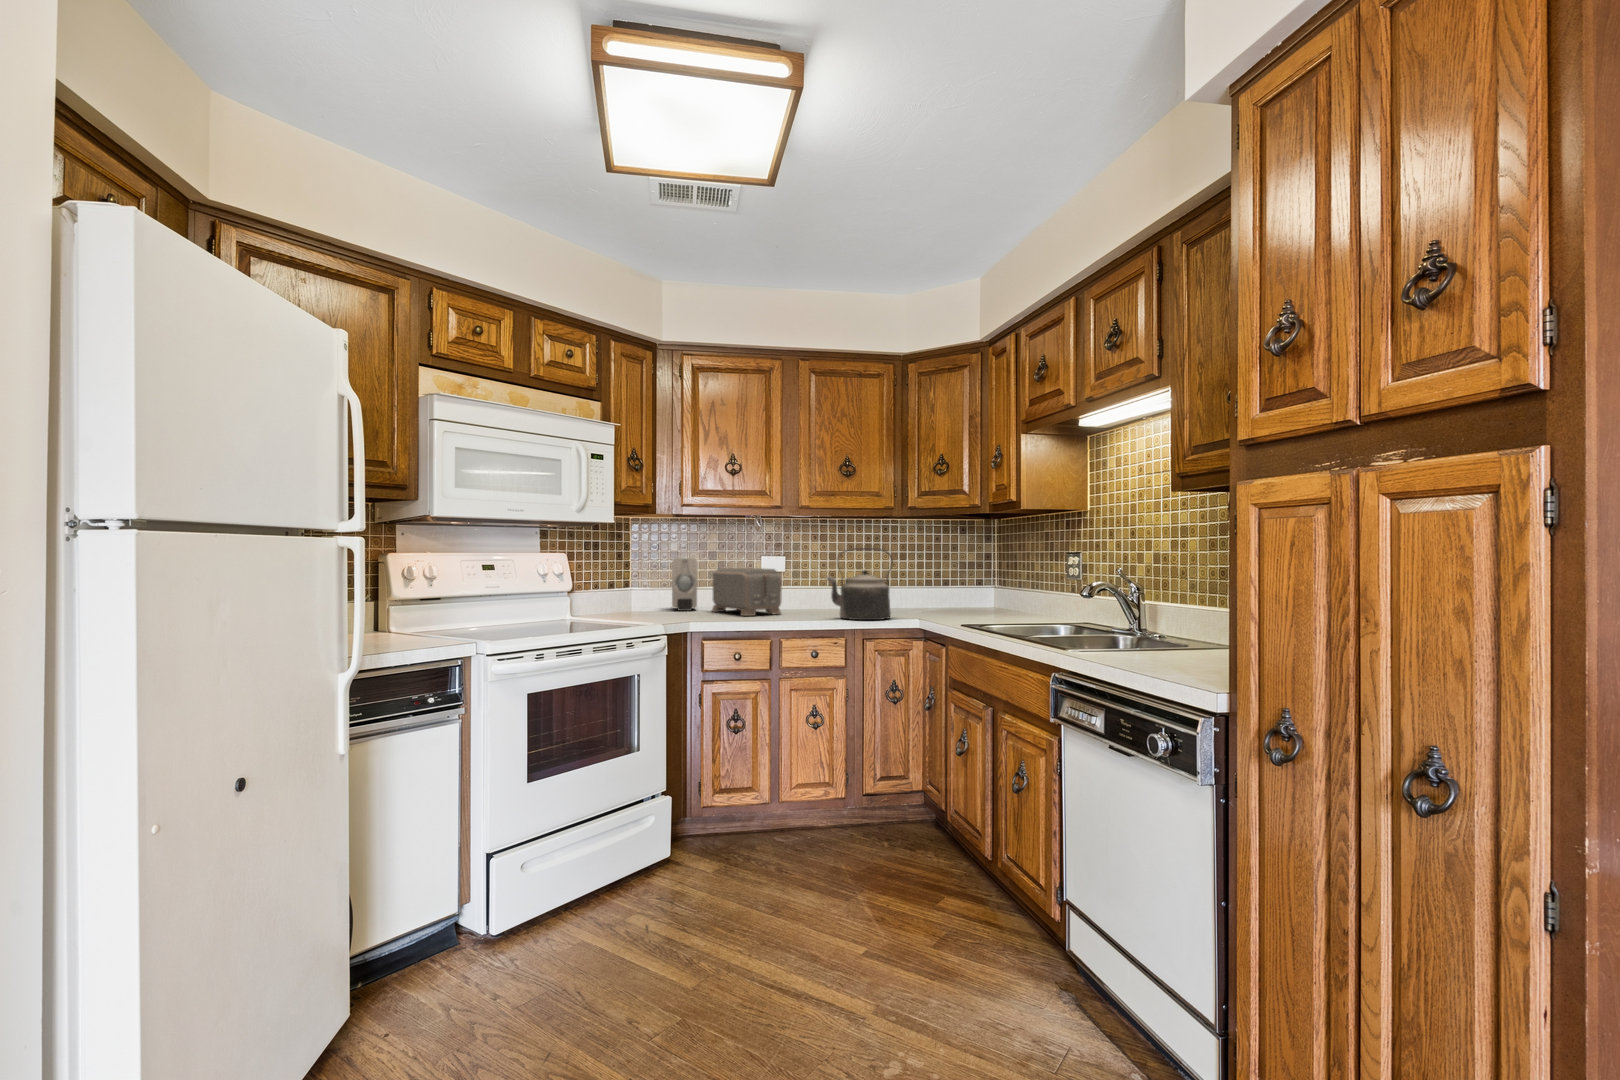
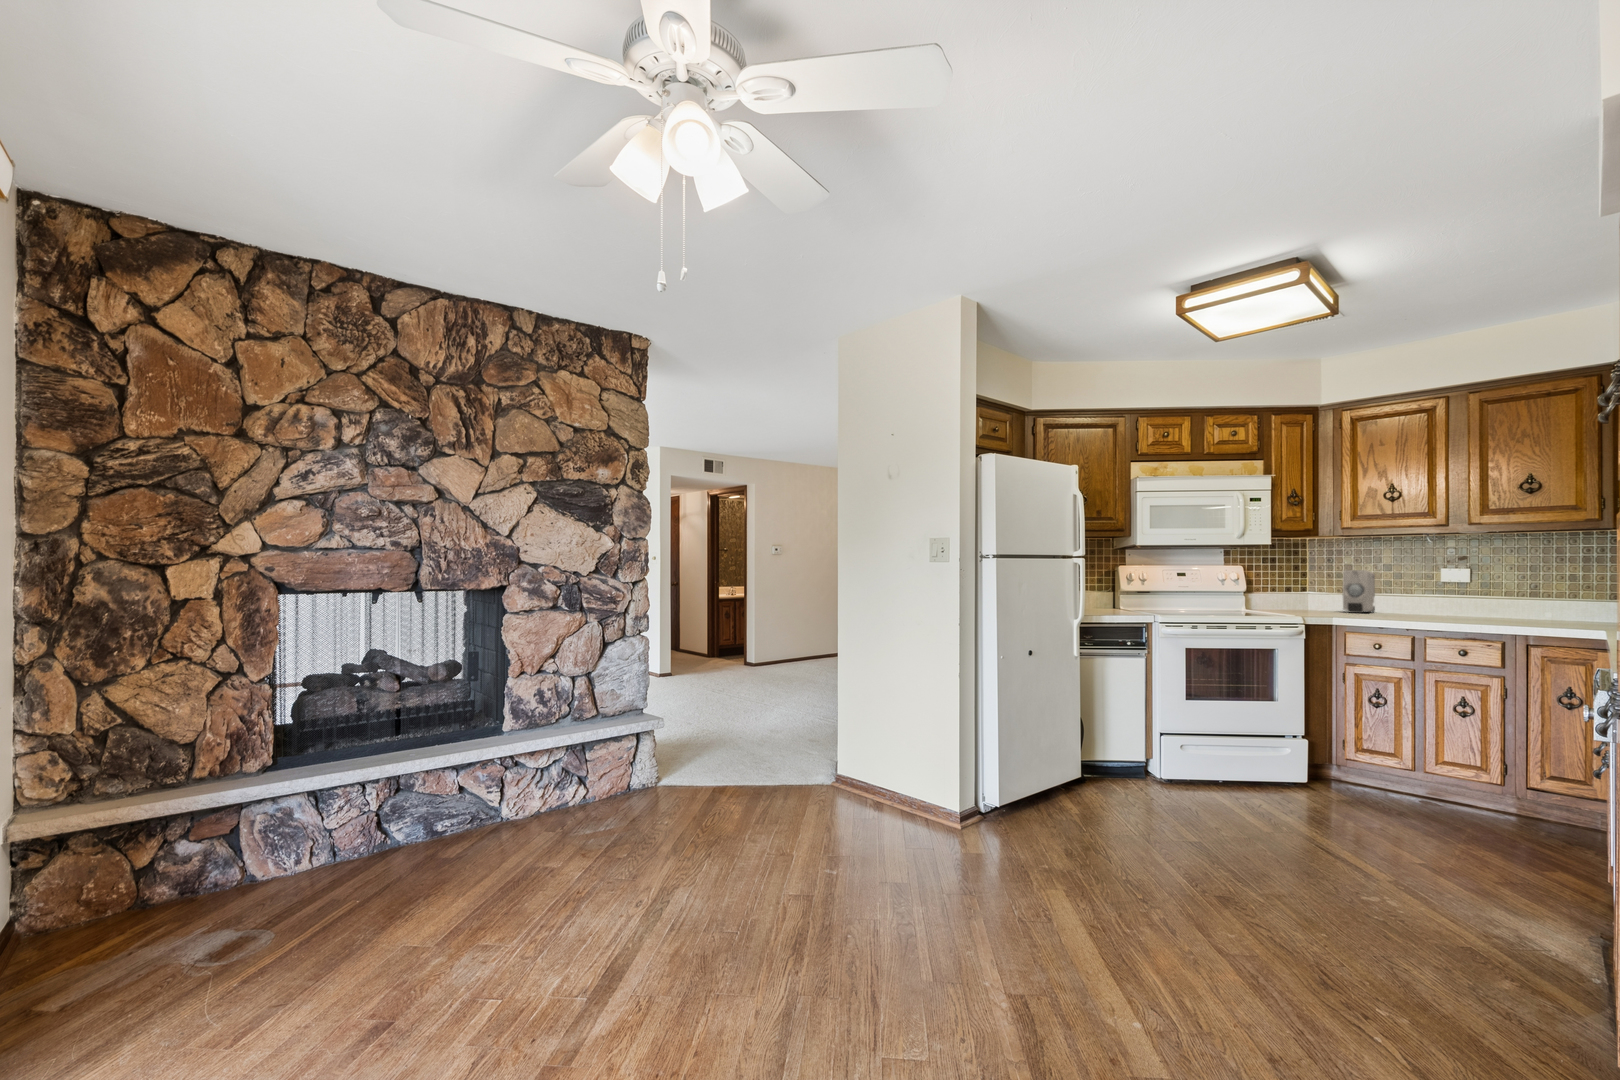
kettle: present [827,548,893,620] -> none [1476,561,1564,629]
toaster: present [712,568,782,616] -> none [1379,579,1443,619]

